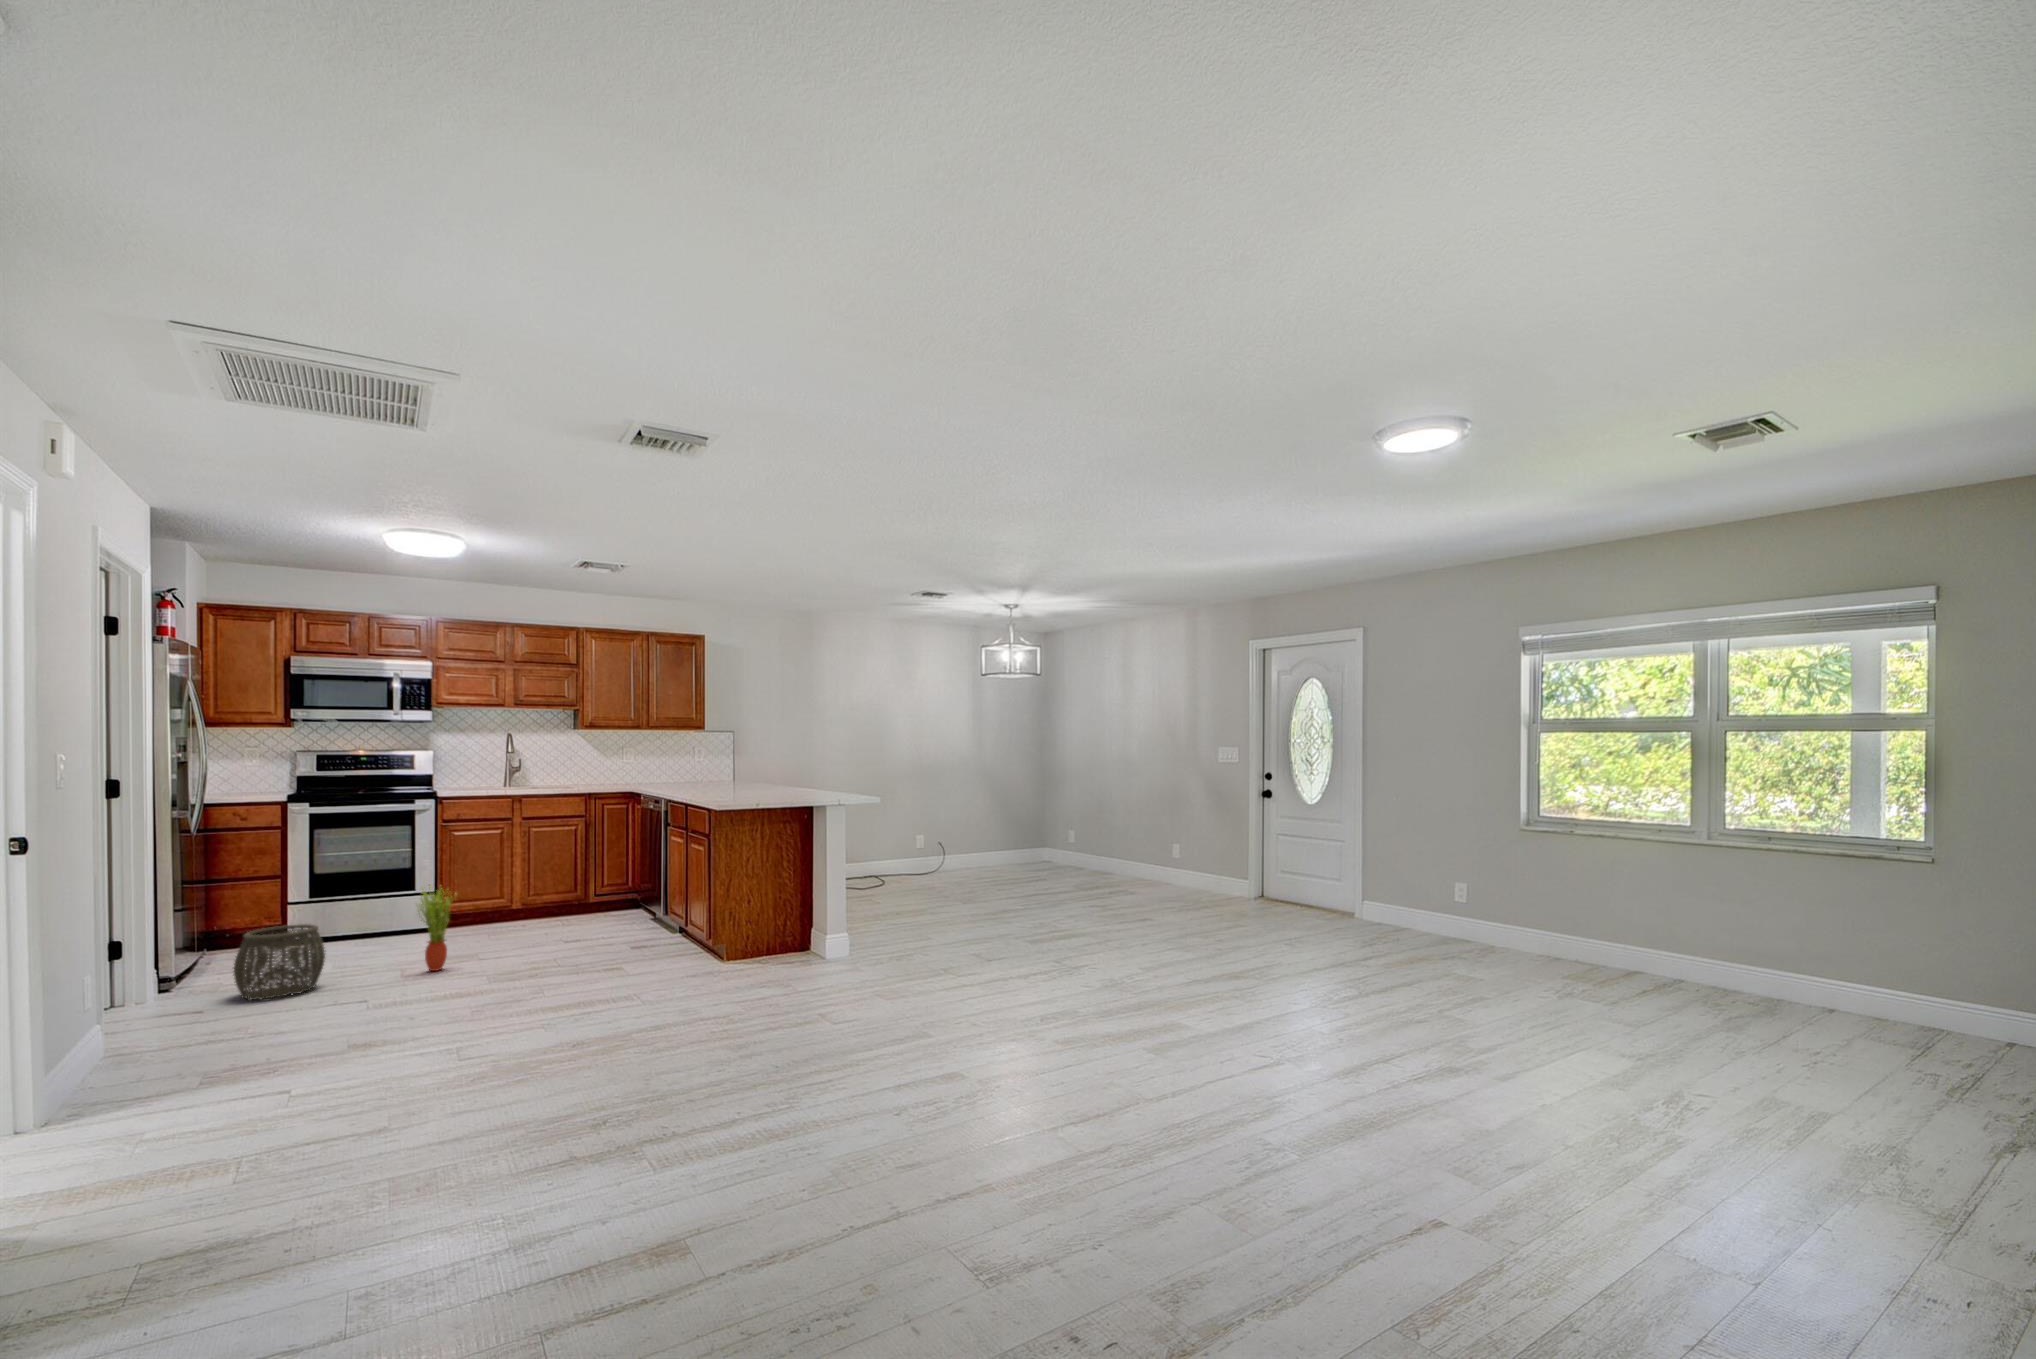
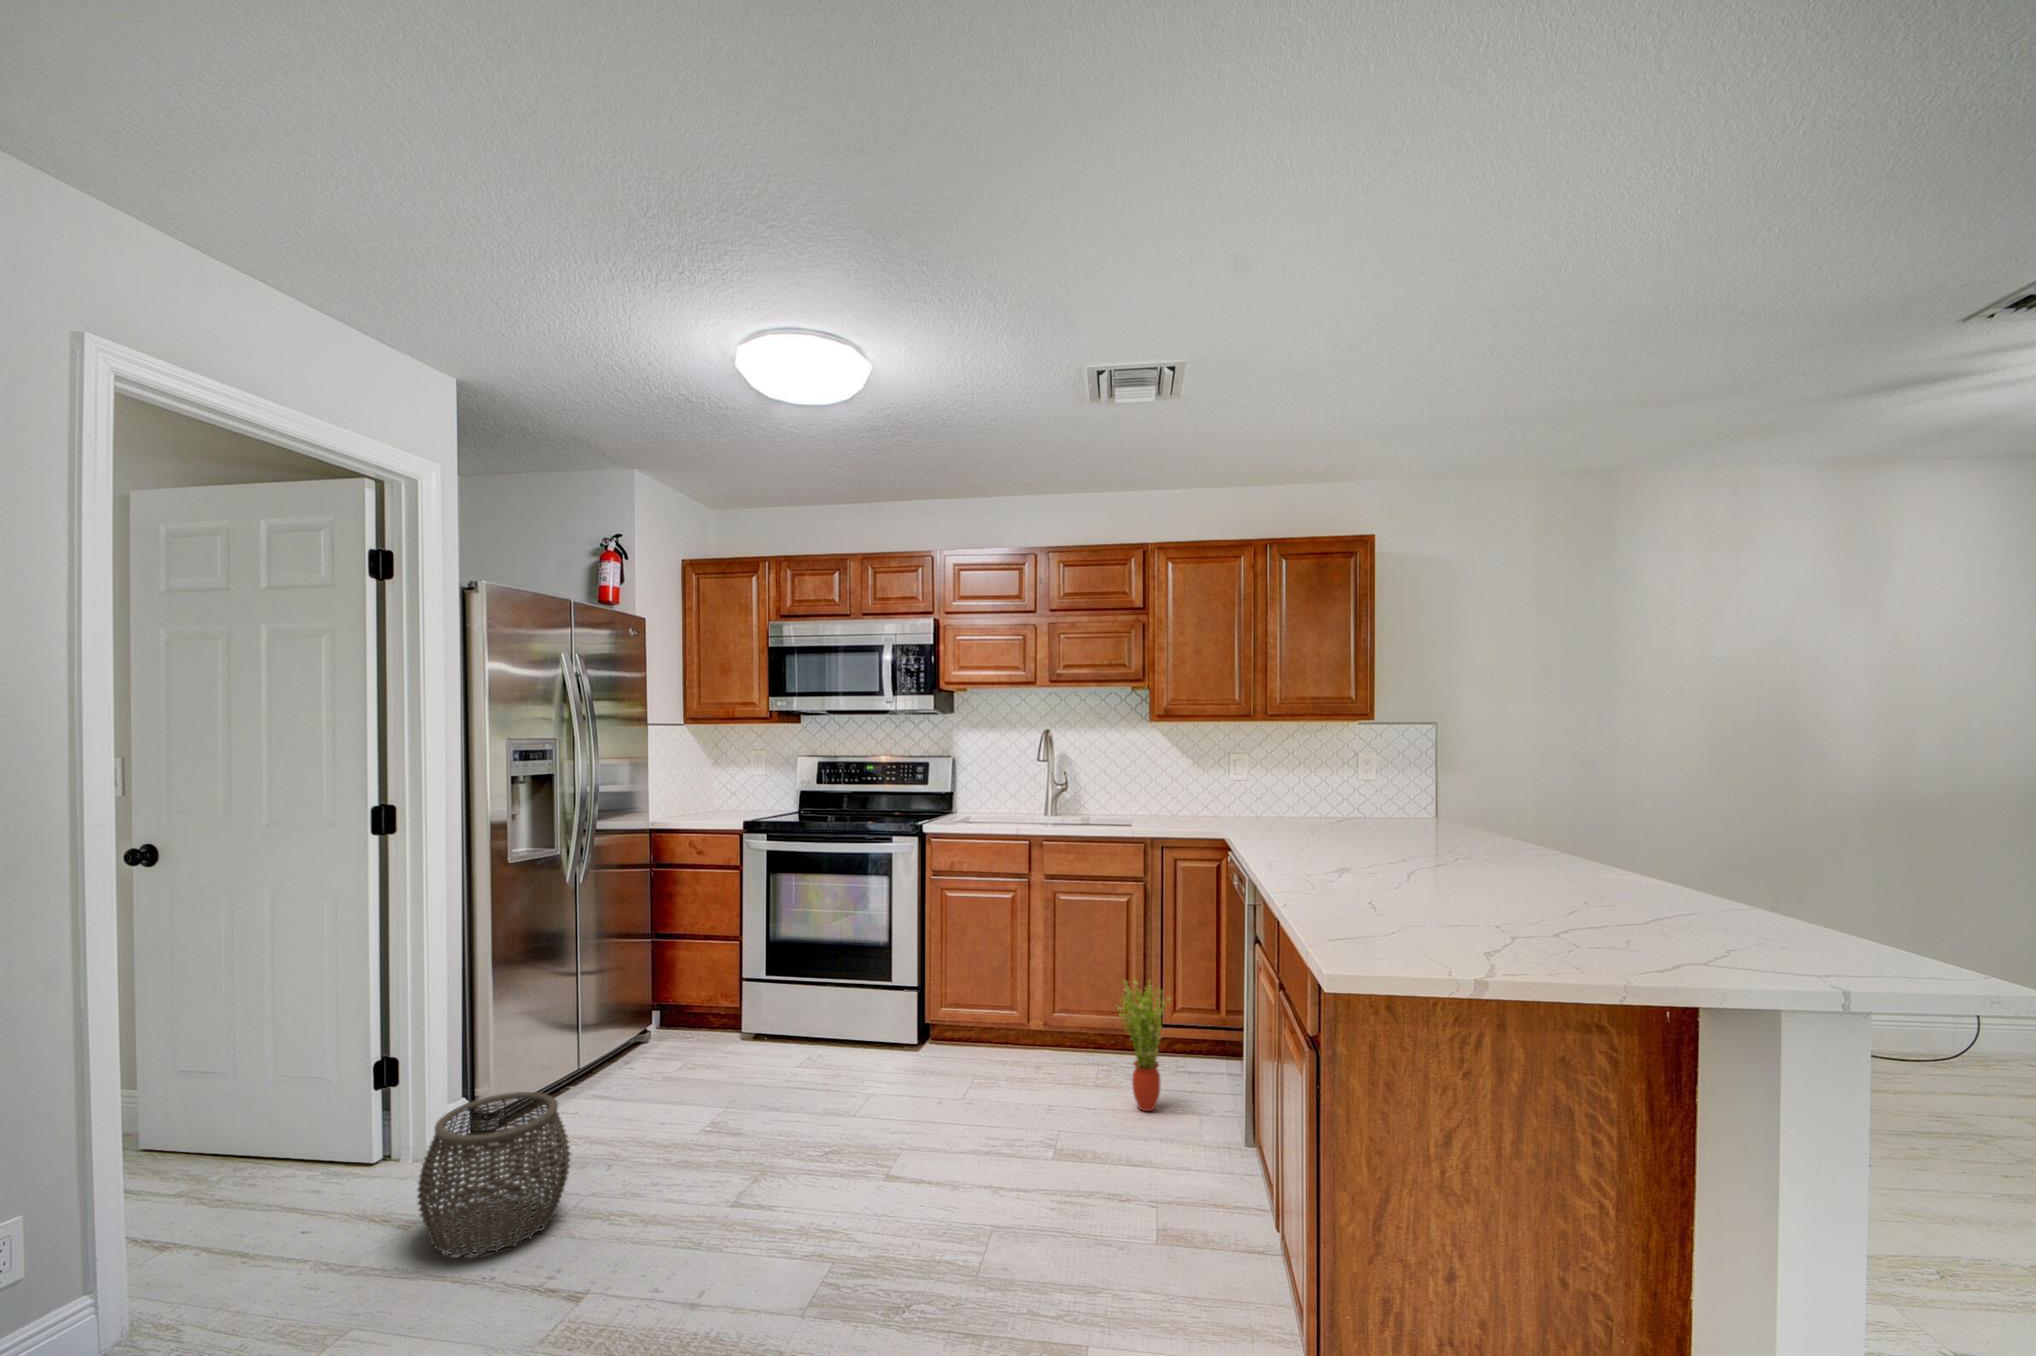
potted plant: present [416,885,451,971] -> present [1117,981,1171,1111]

